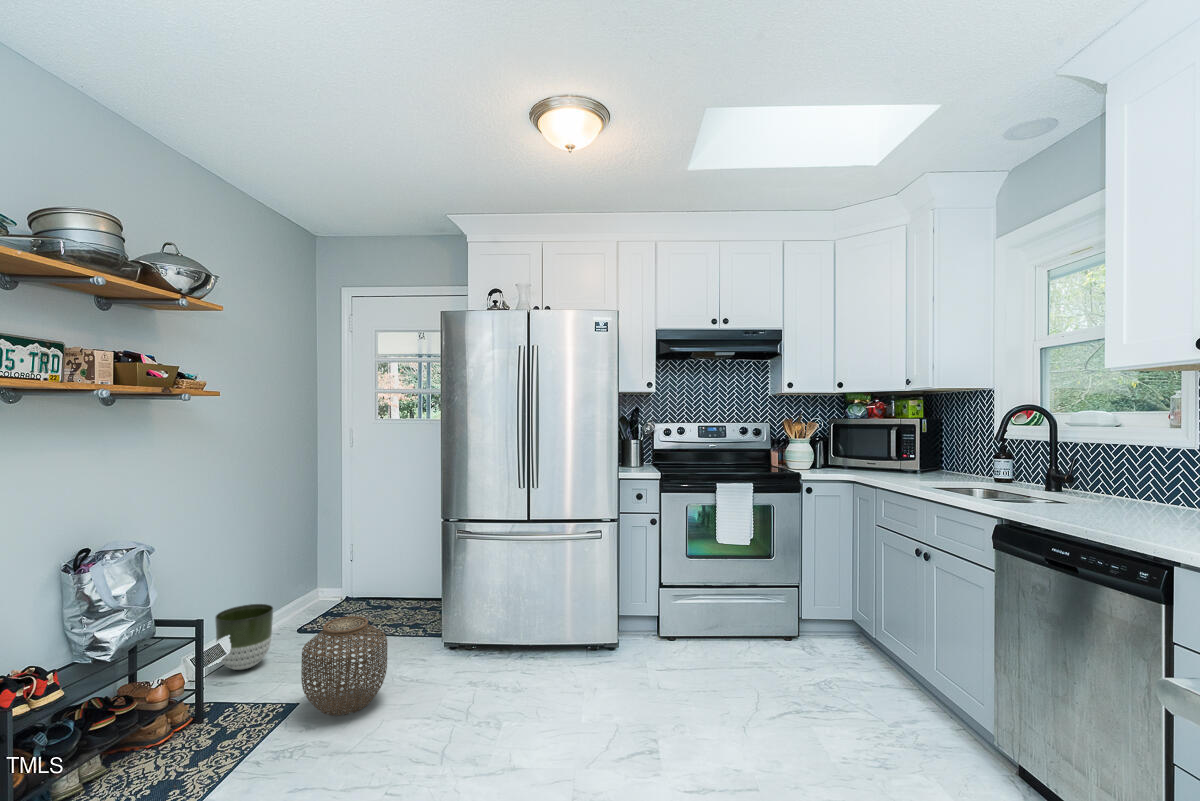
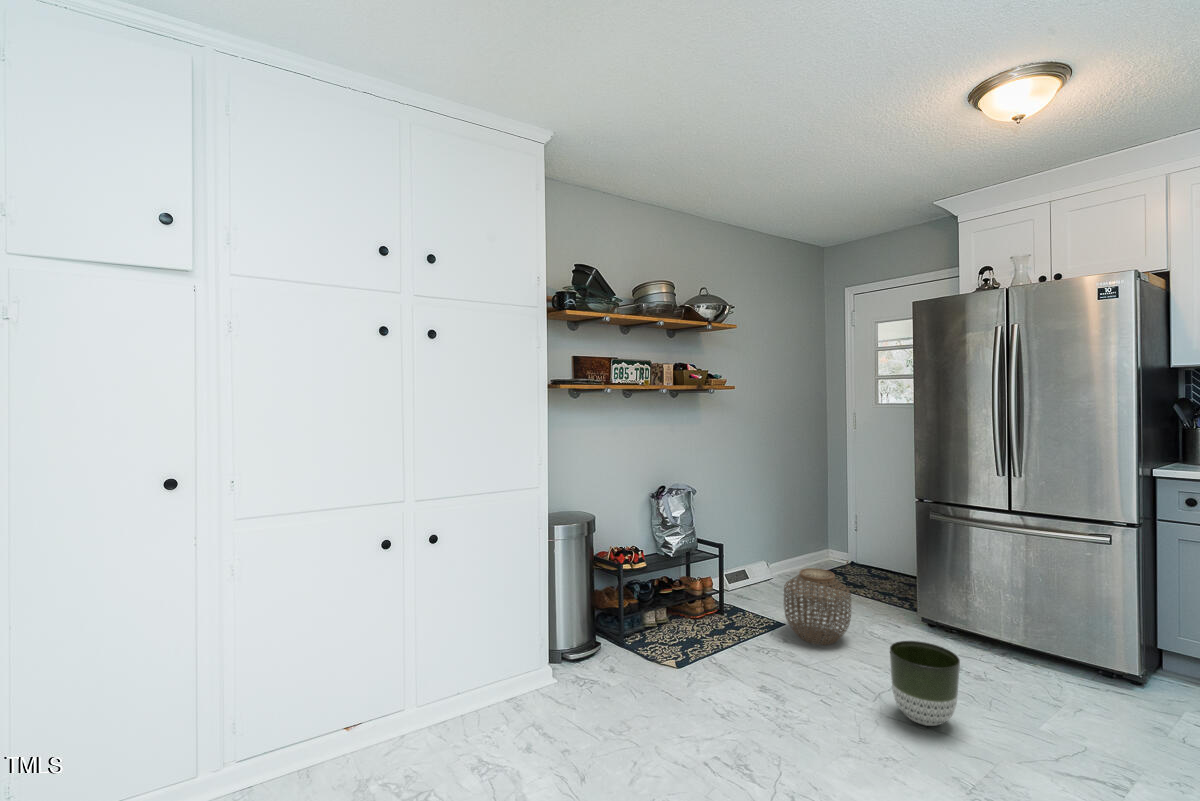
planter: present [215,604,273,670] -> present [890,641,960,726]

